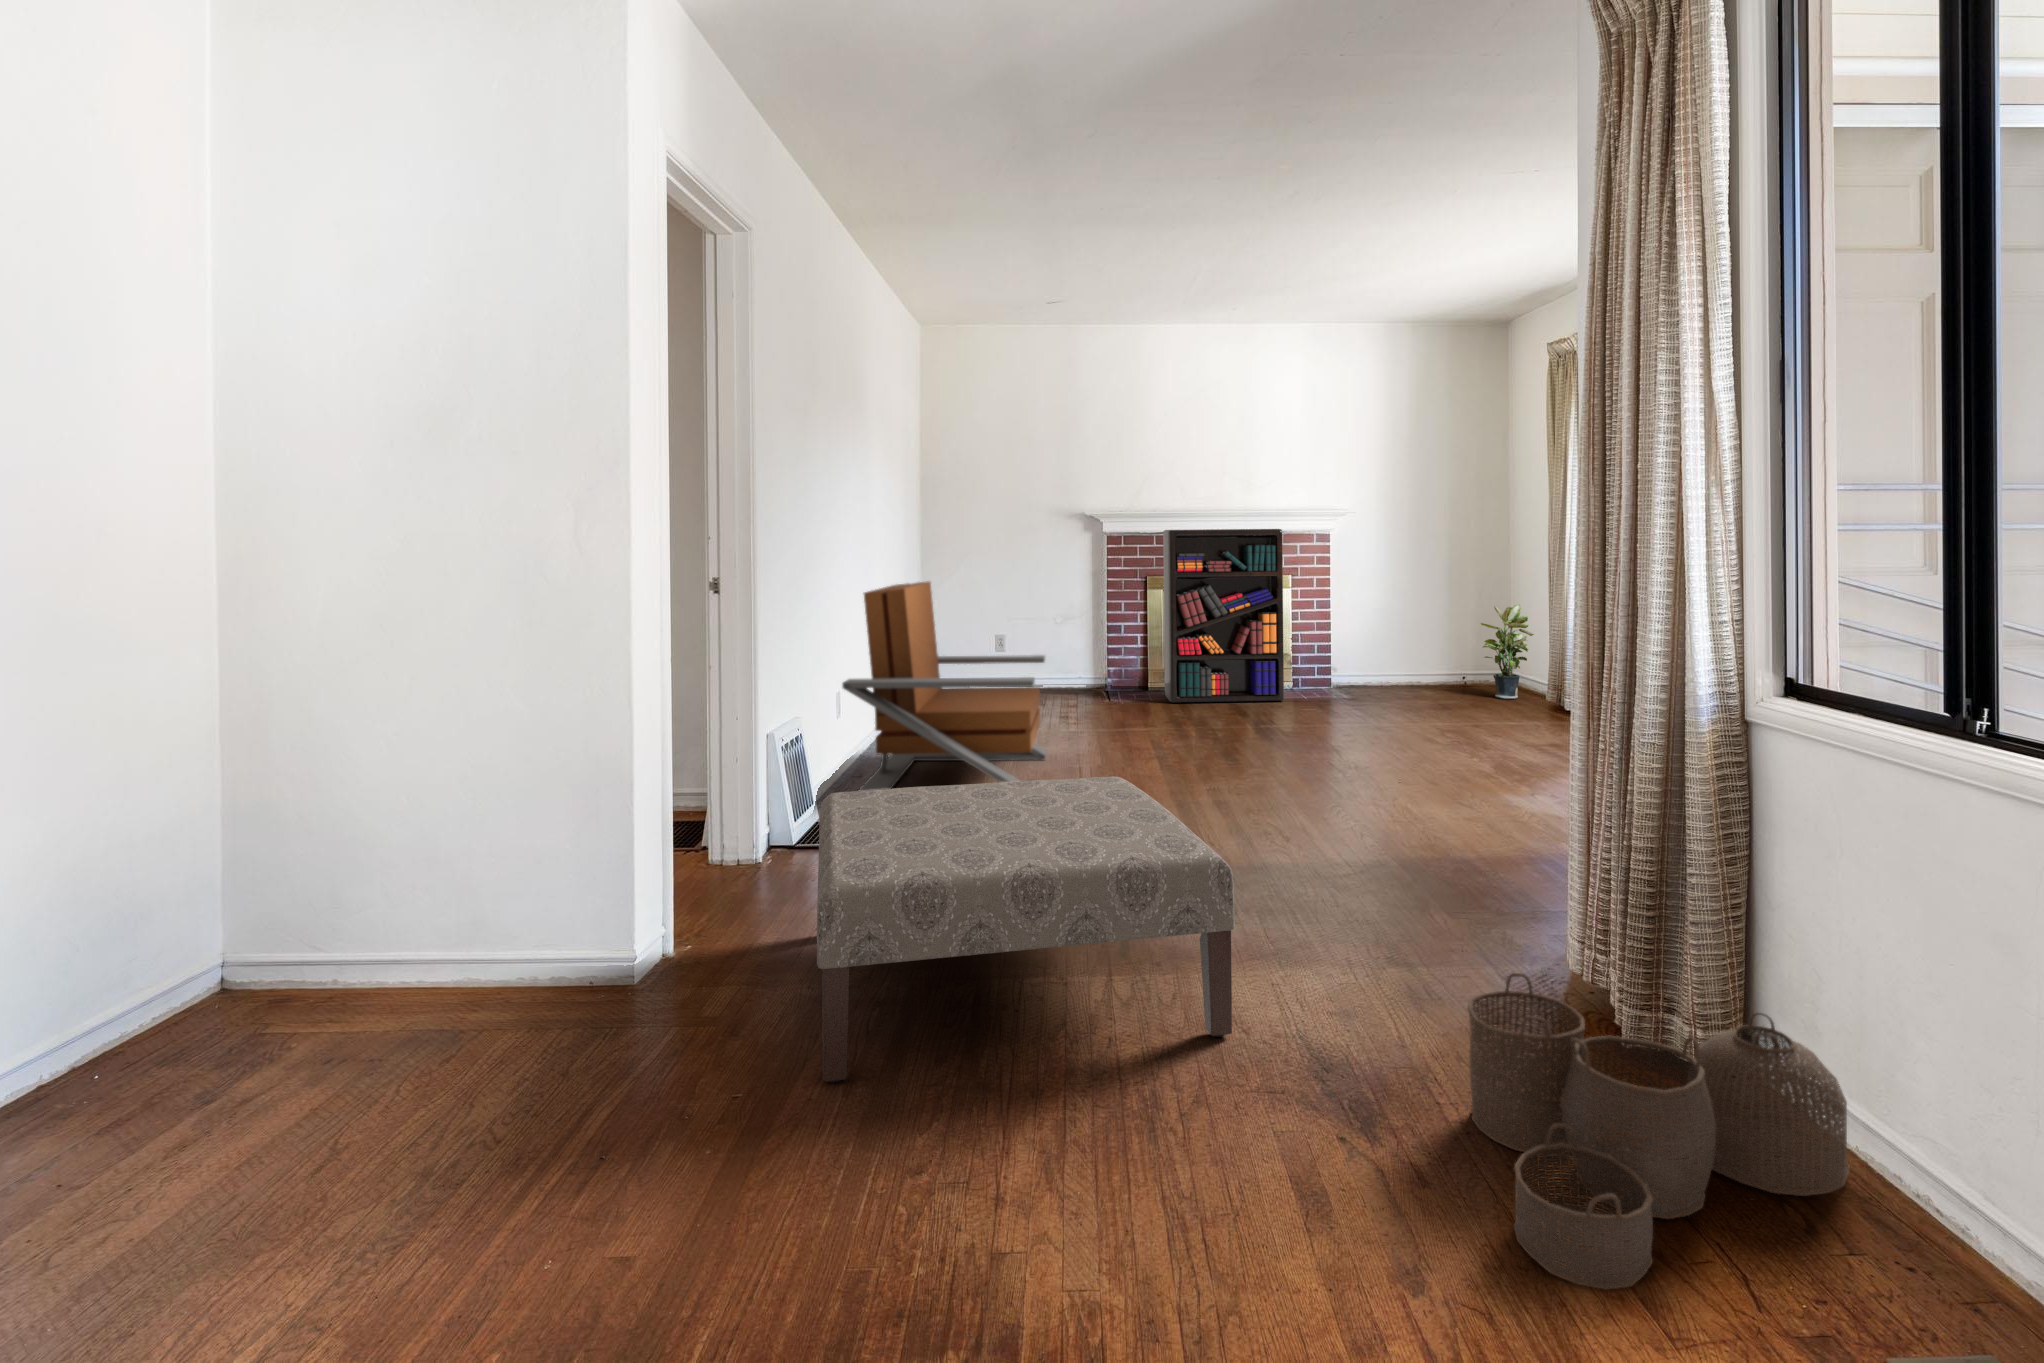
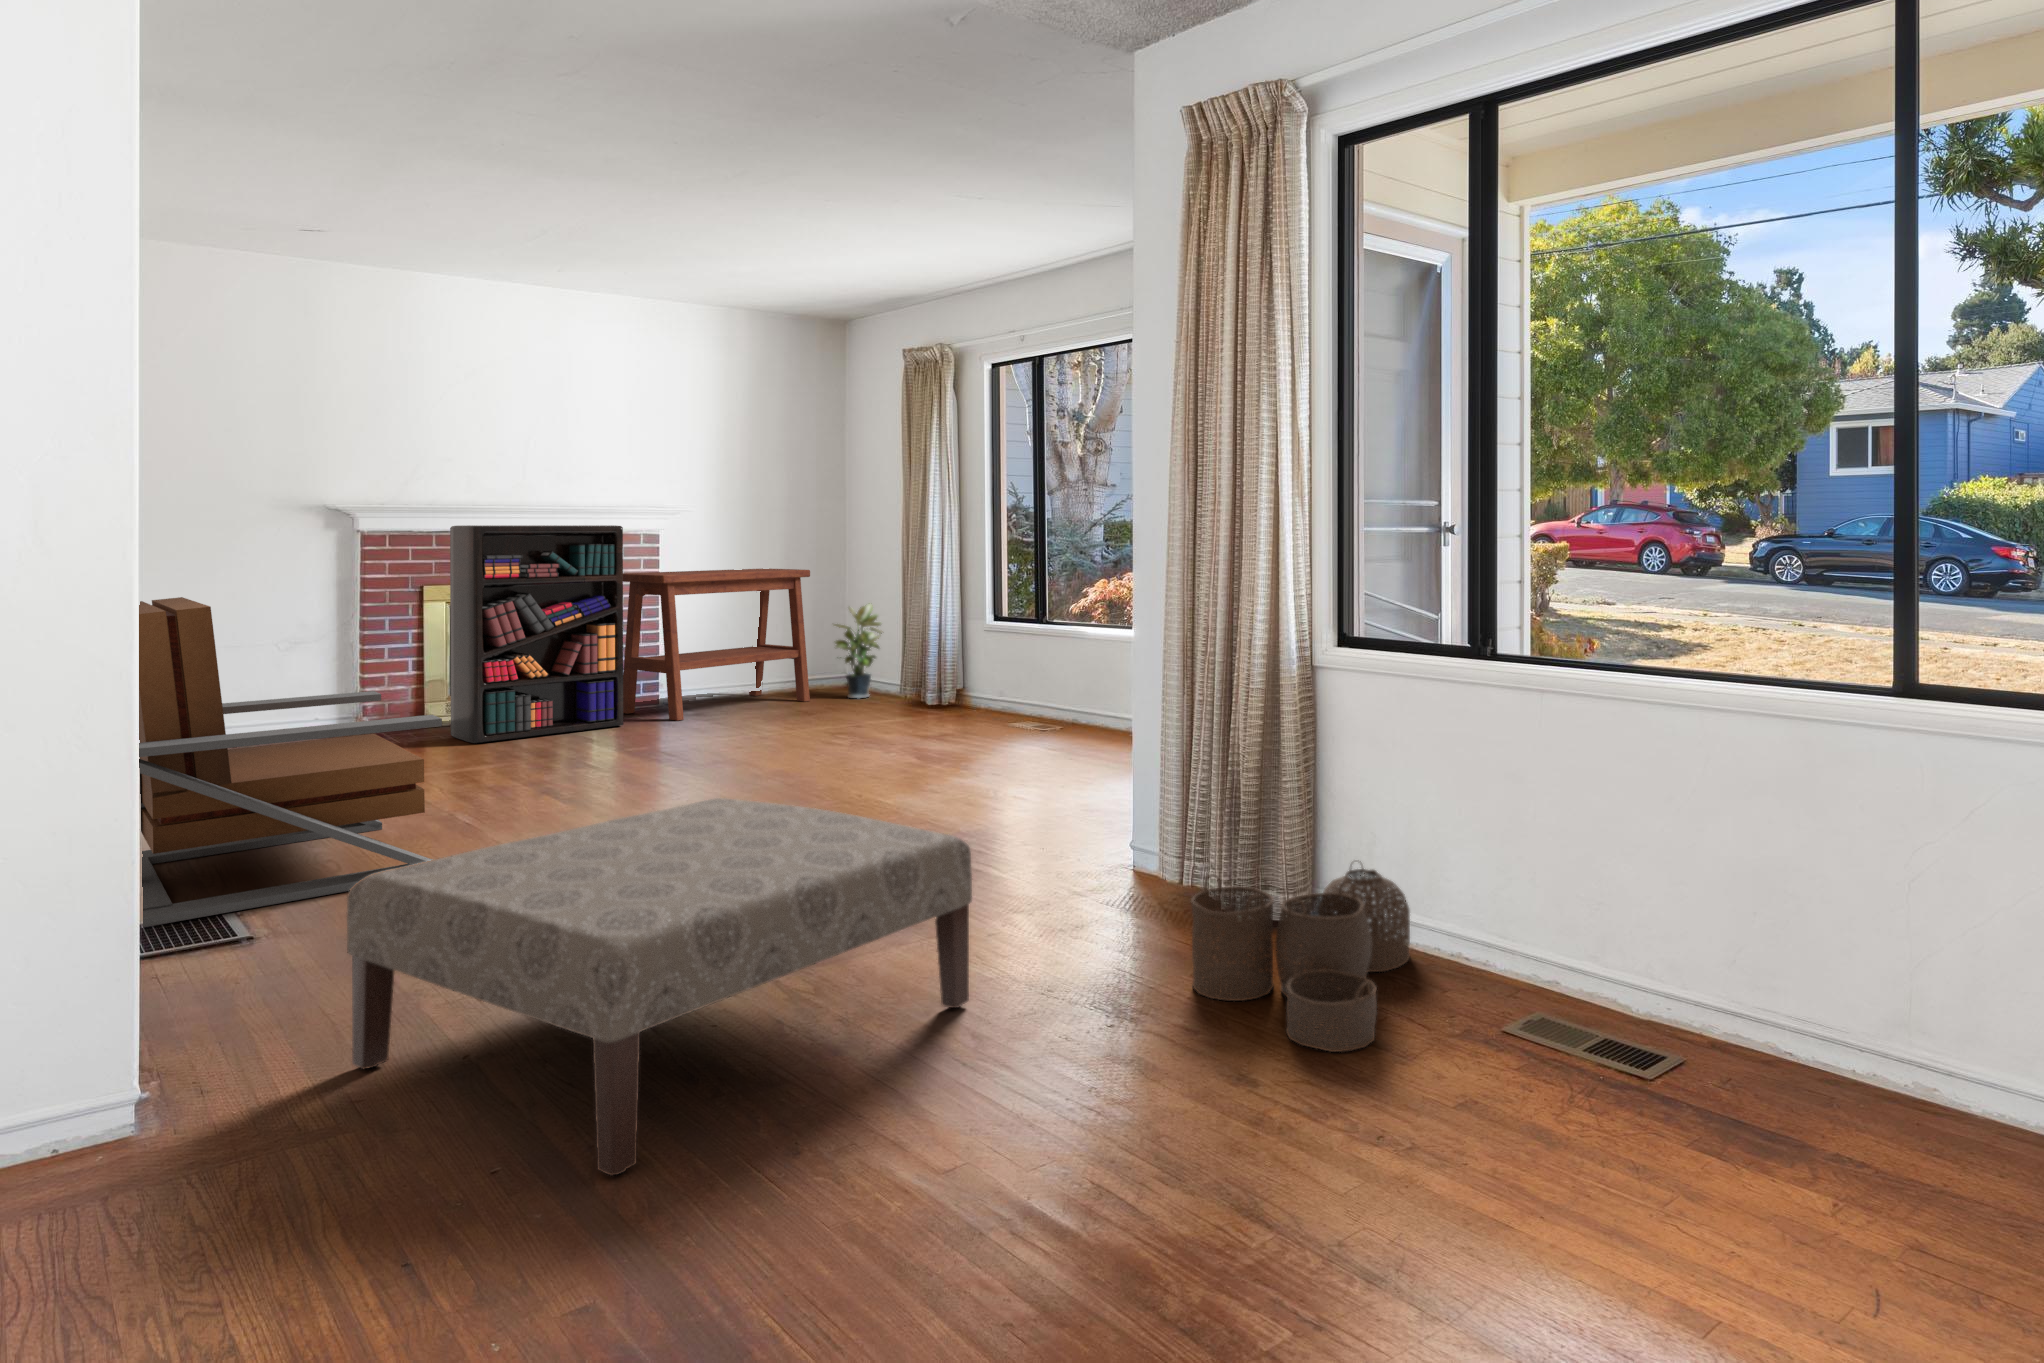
side table: none [1291,568,1459,702] -> present [623,568,810,721]

